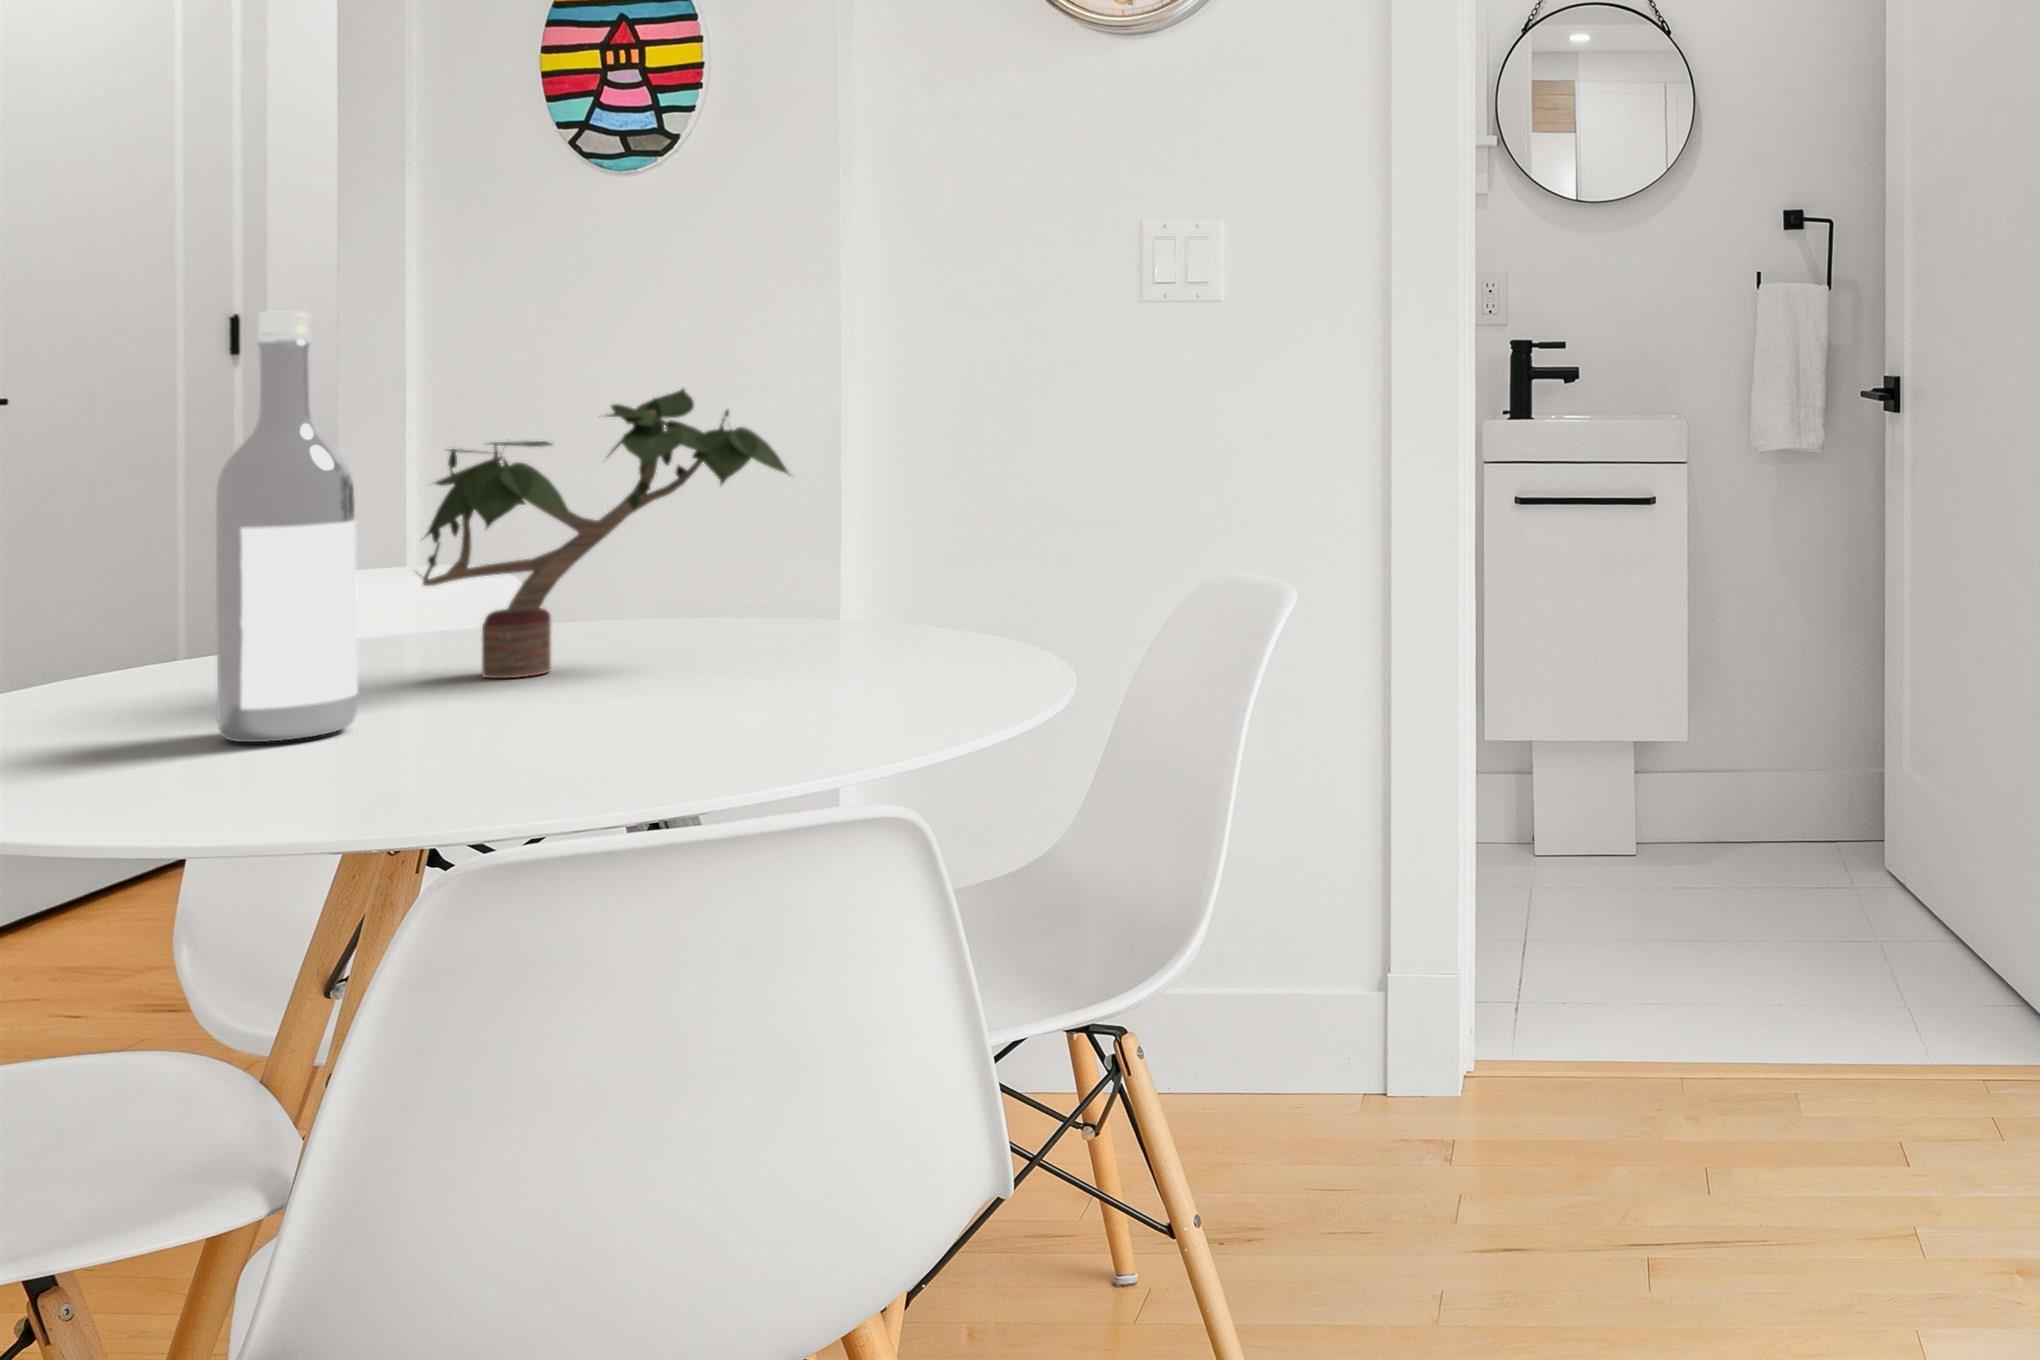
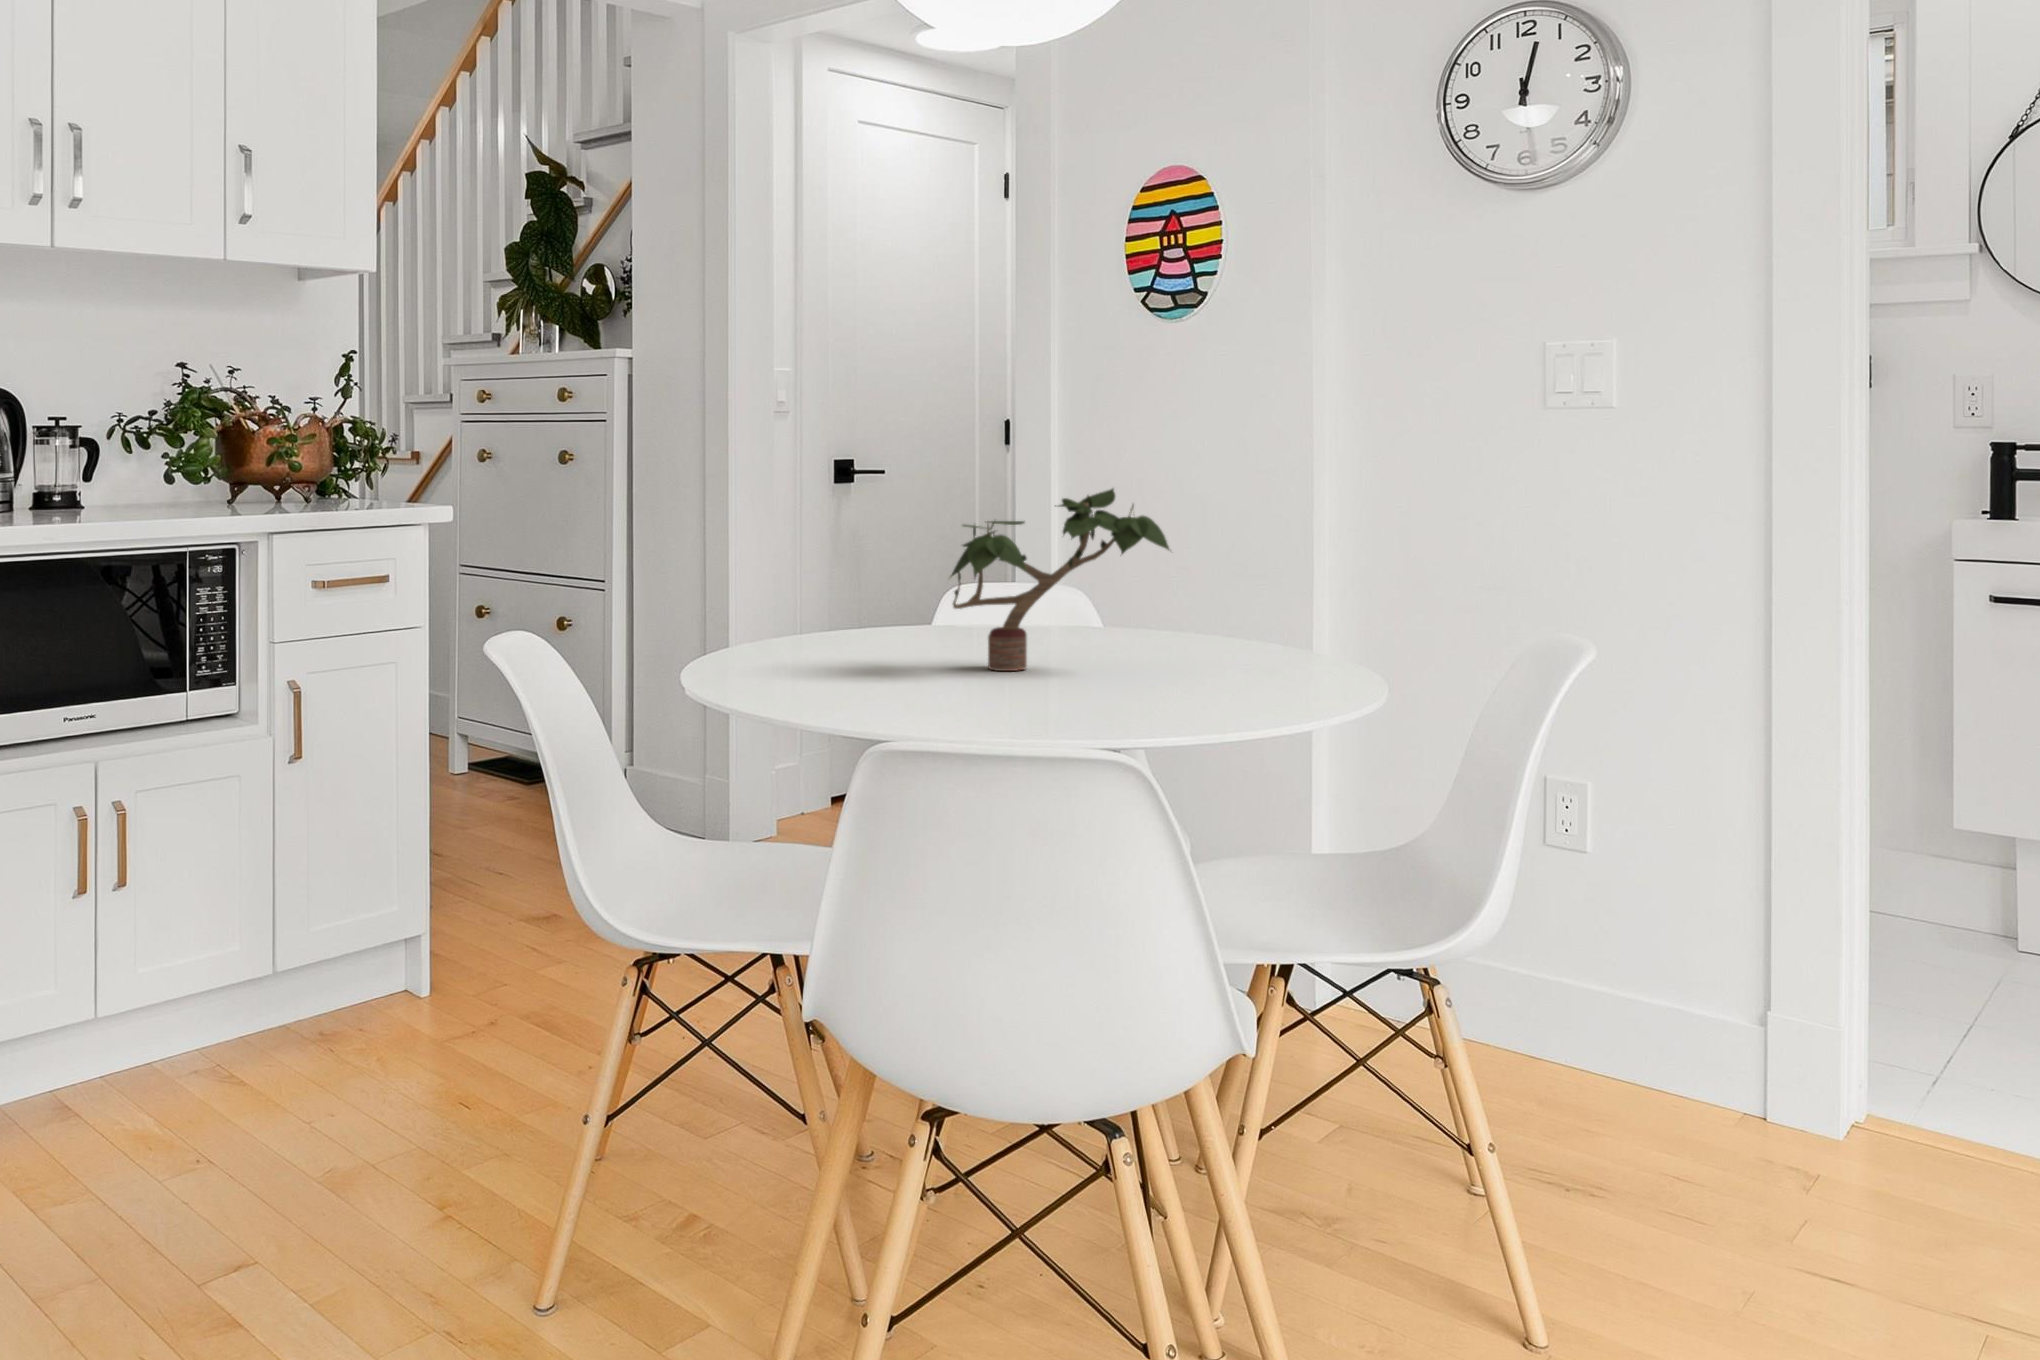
wine bottle: present [216,312,357,742] -> none [828,443,896,691]

